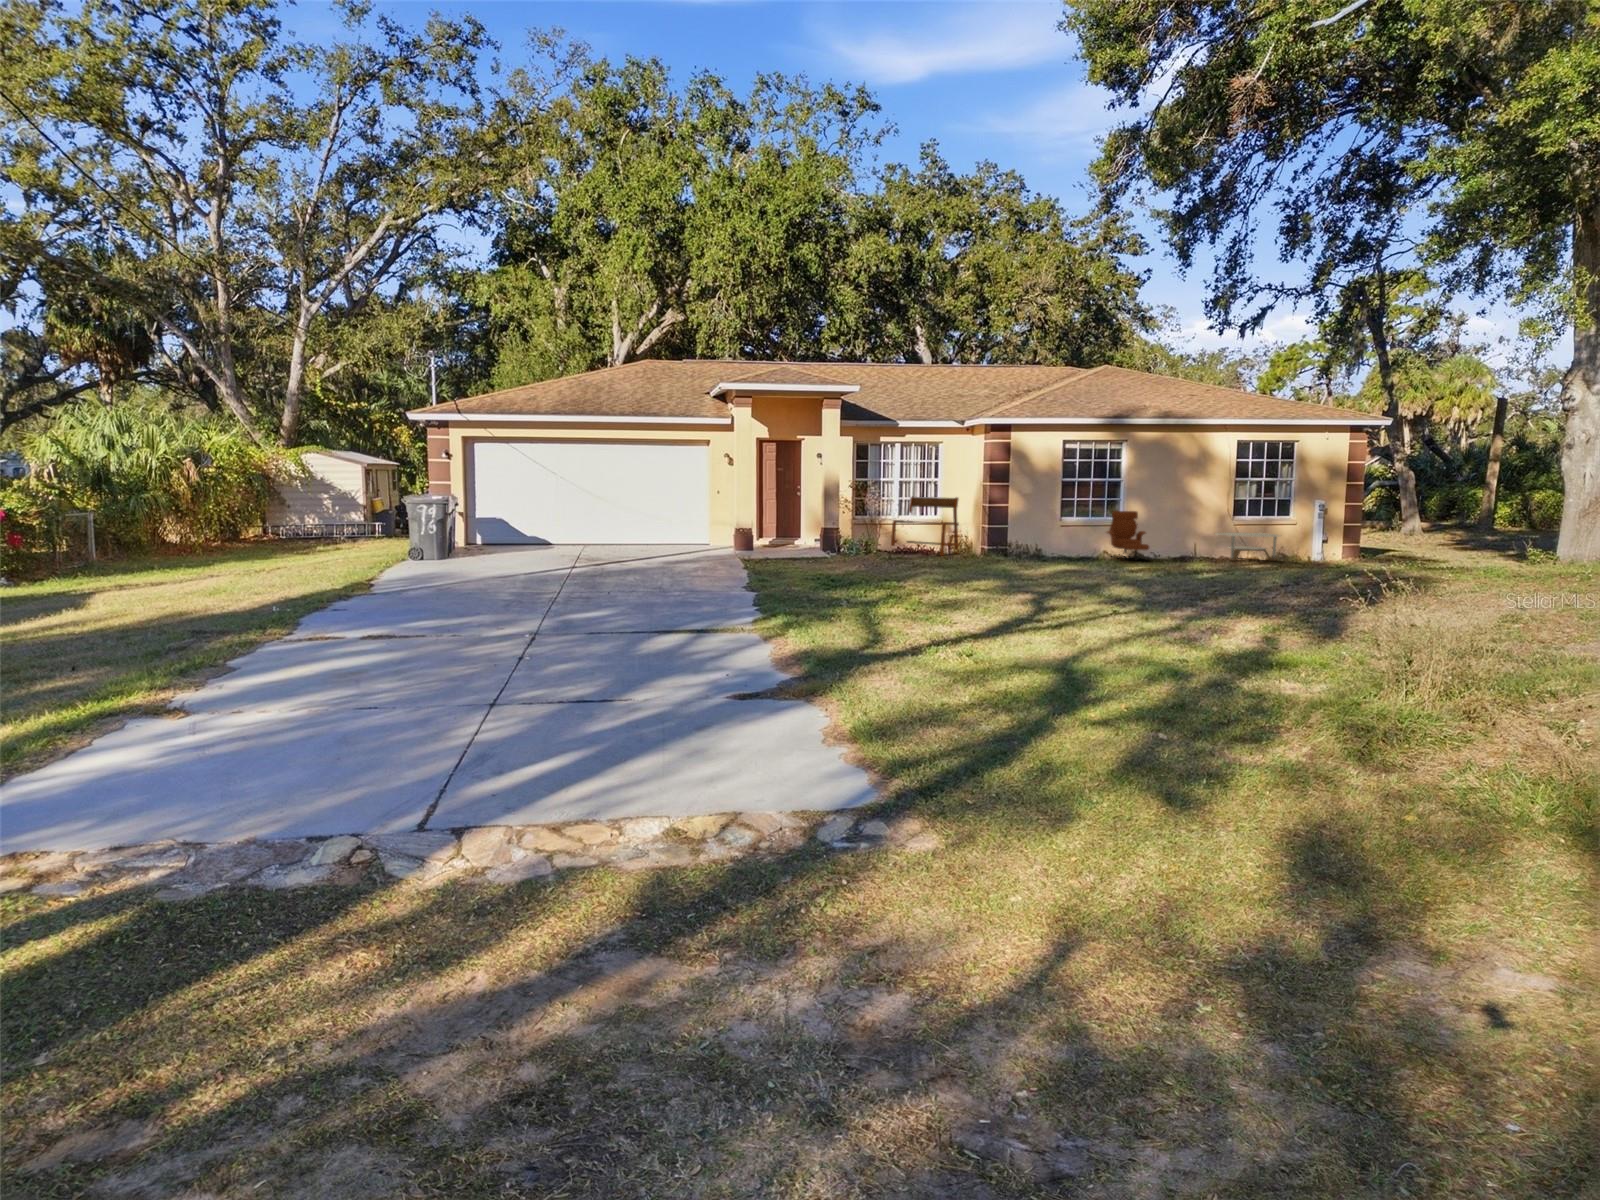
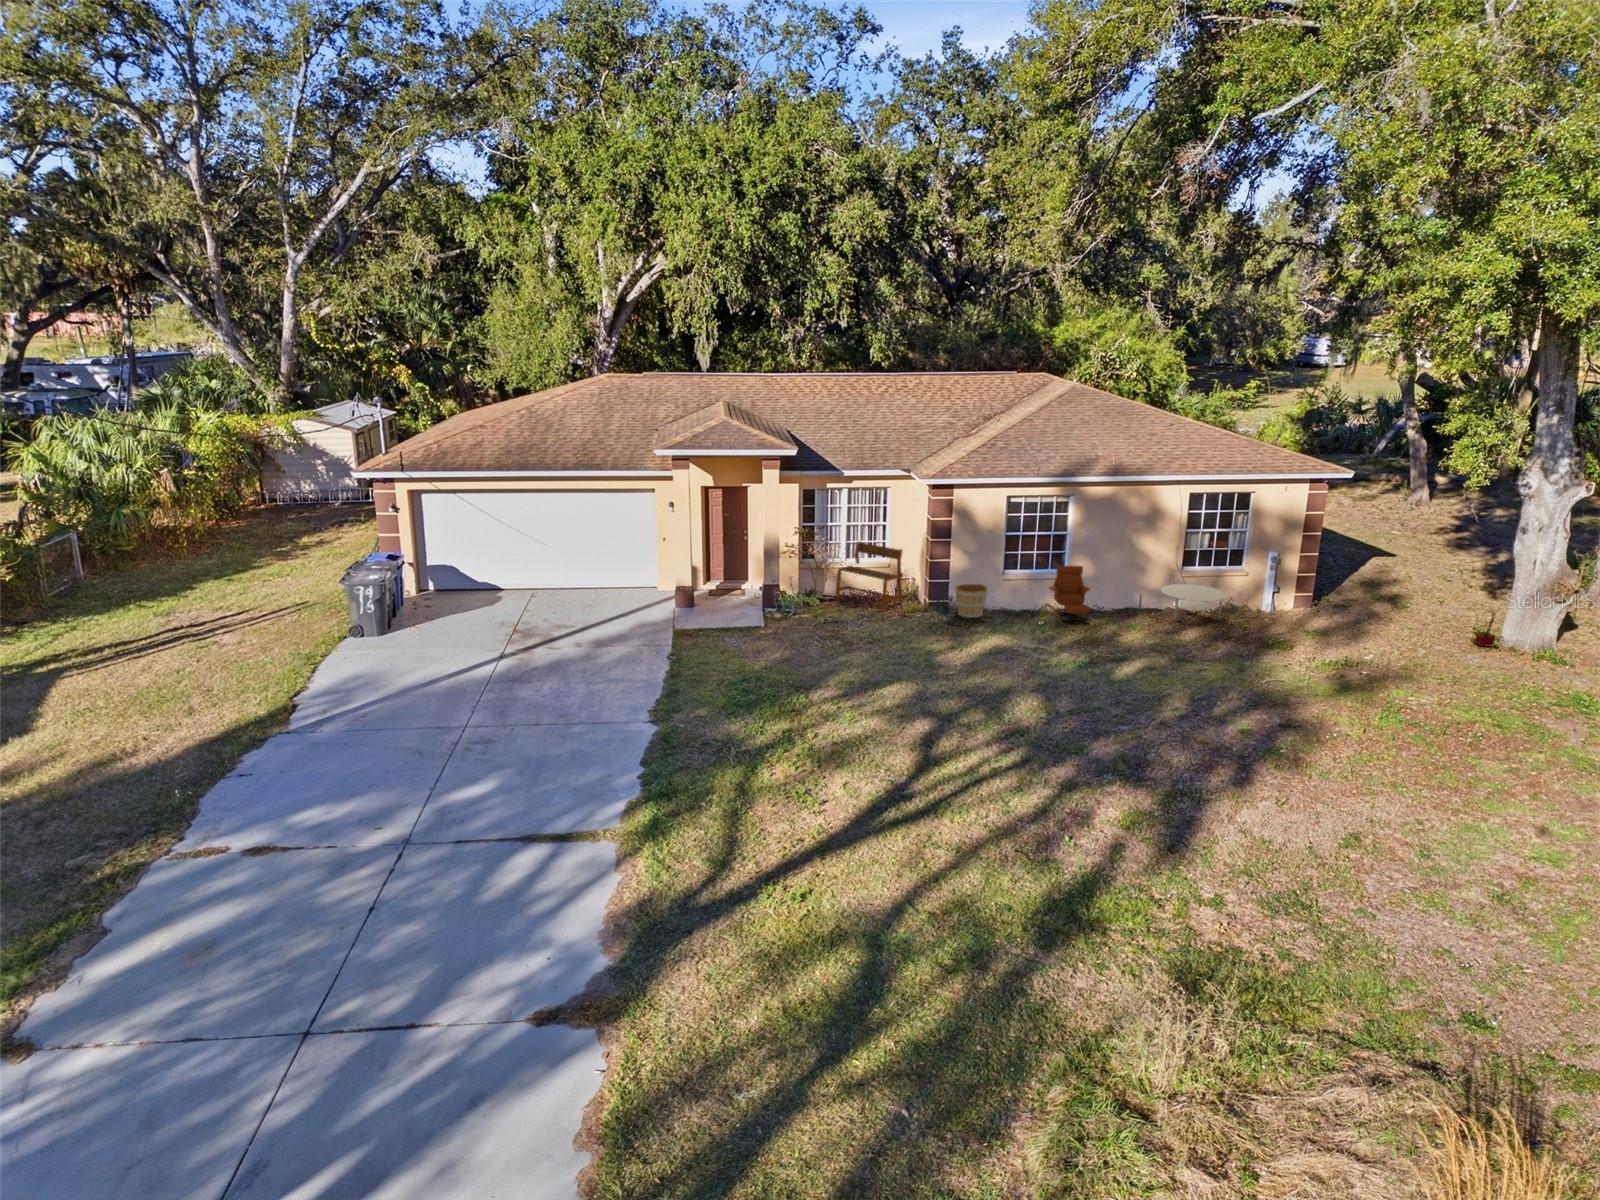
wooden bucket: none [1013,528,1047,558] -> present [955,584,988,618]
decorative plant: none [1525,530,1551,570] -> present [1474,611,1495,647]

